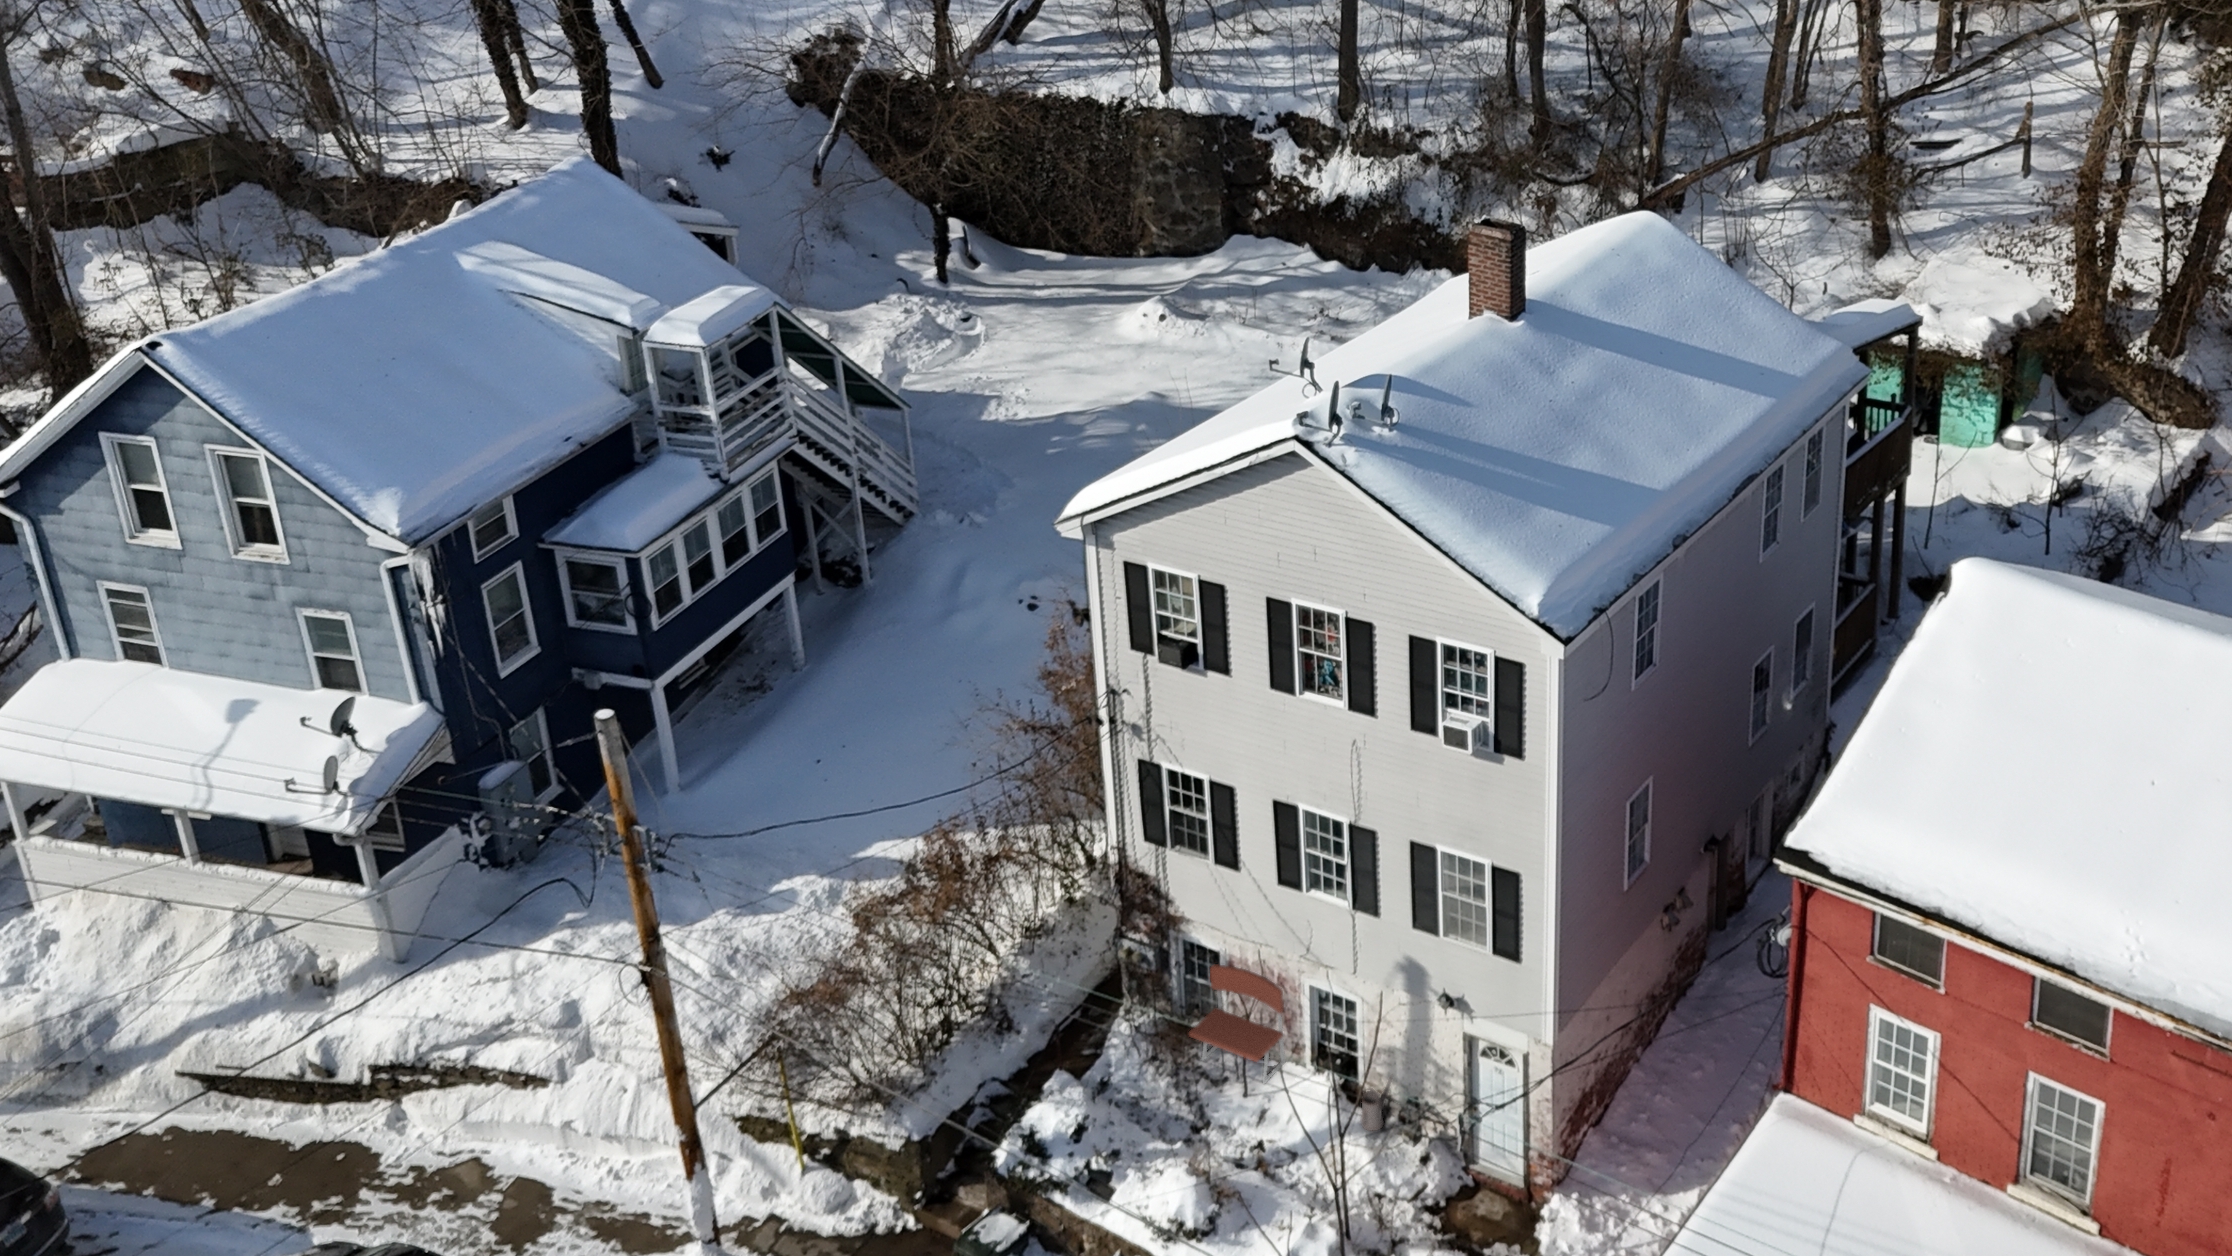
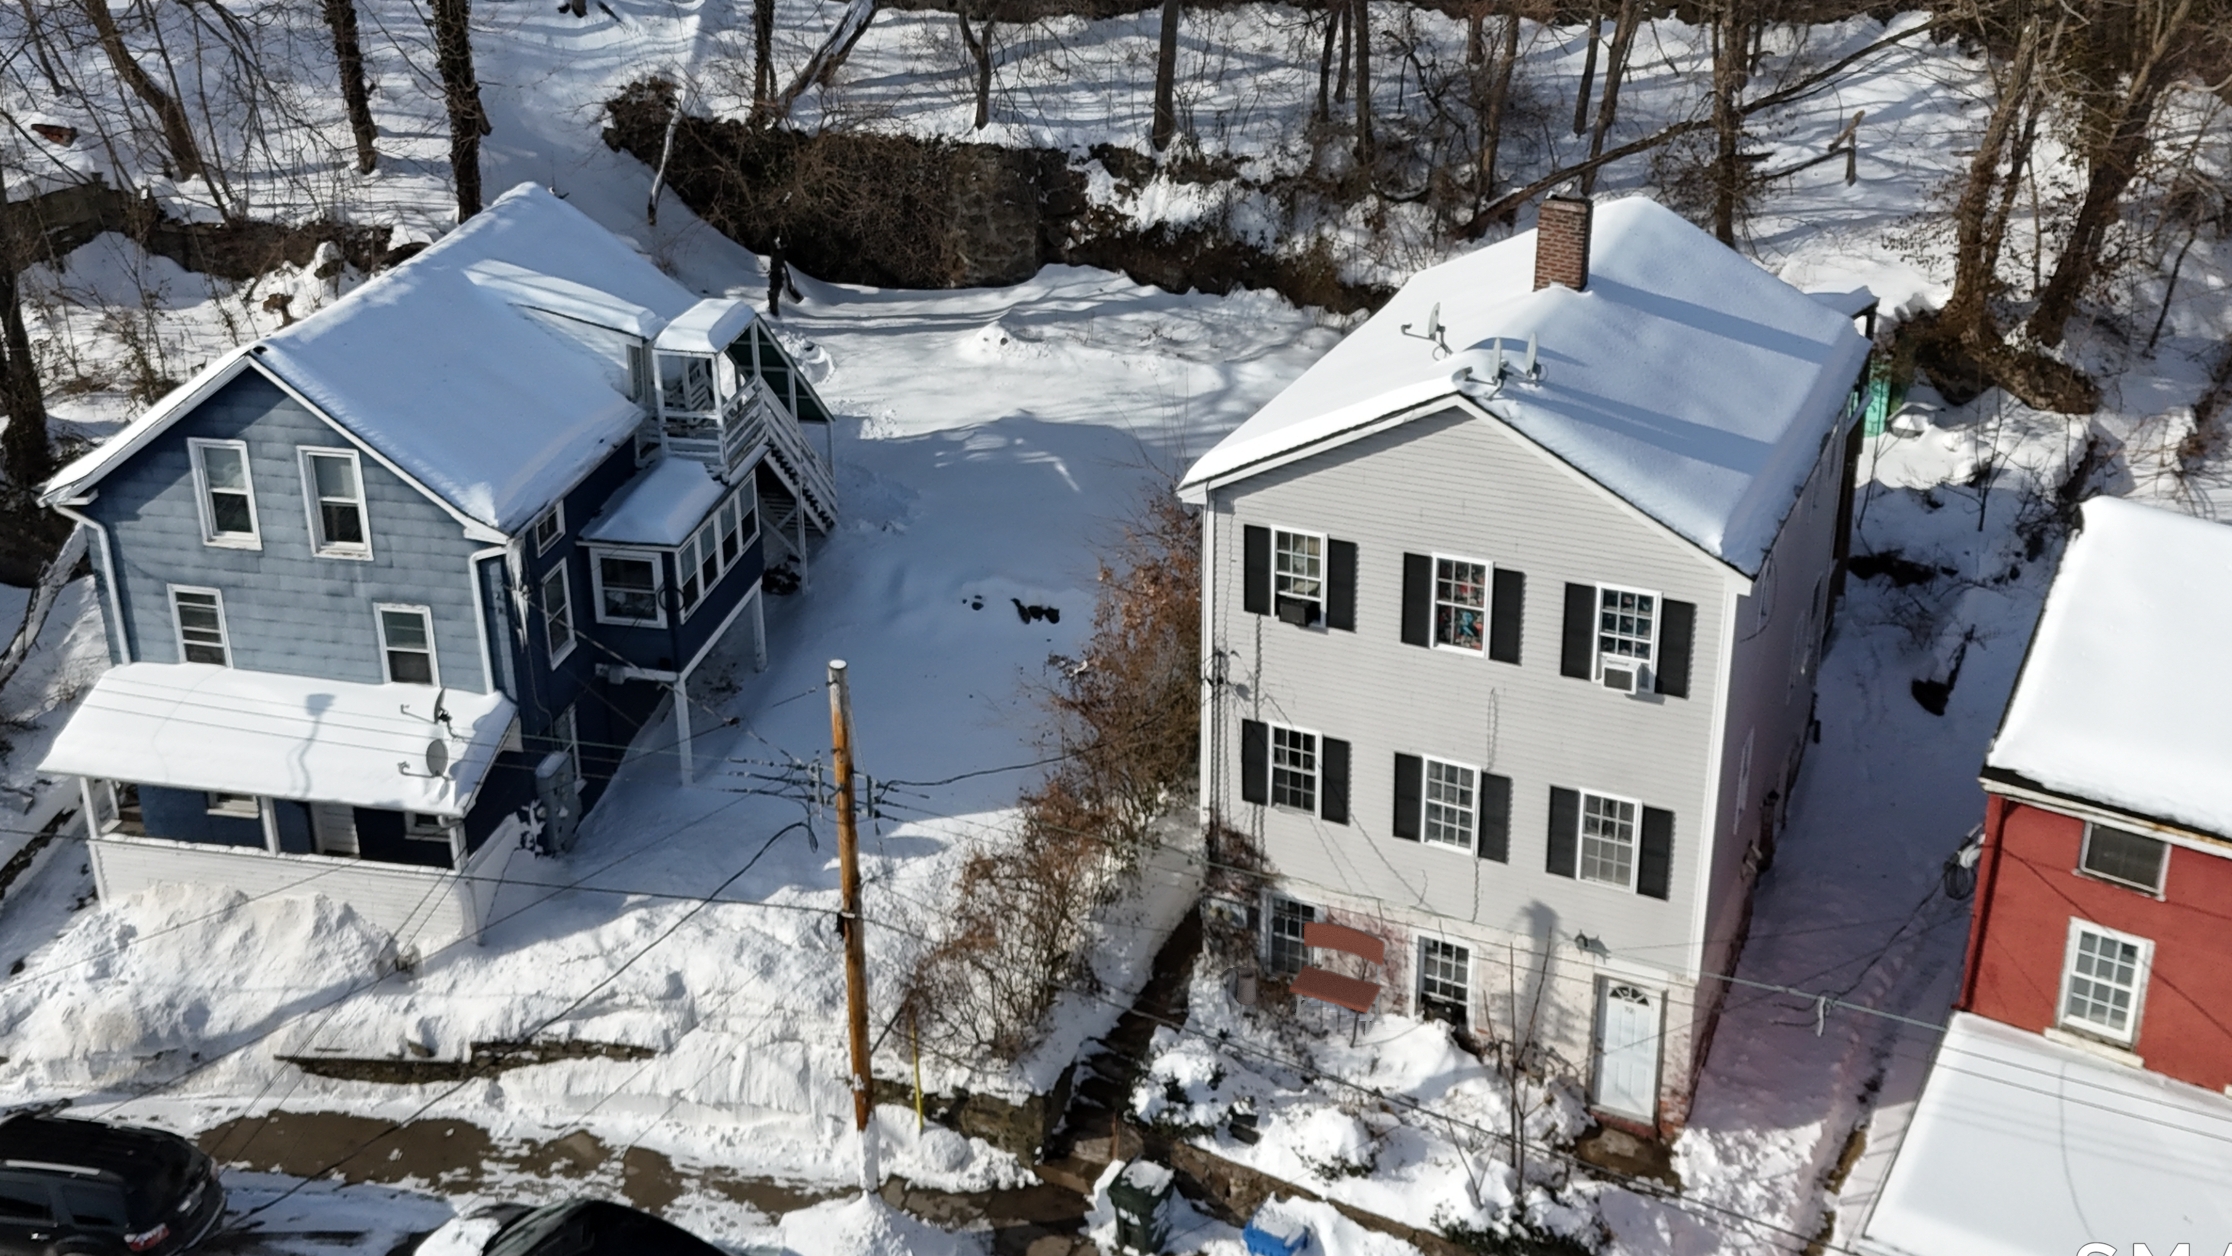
watering can: present [1361,1076,1392,1131] -> present [1236,953,1257,1005]

